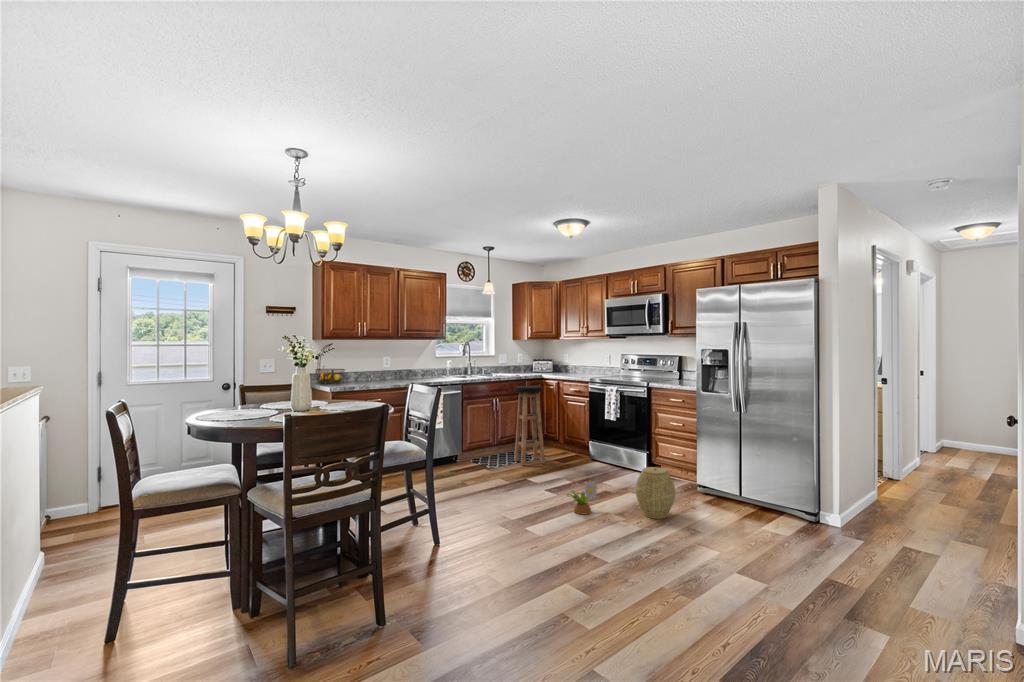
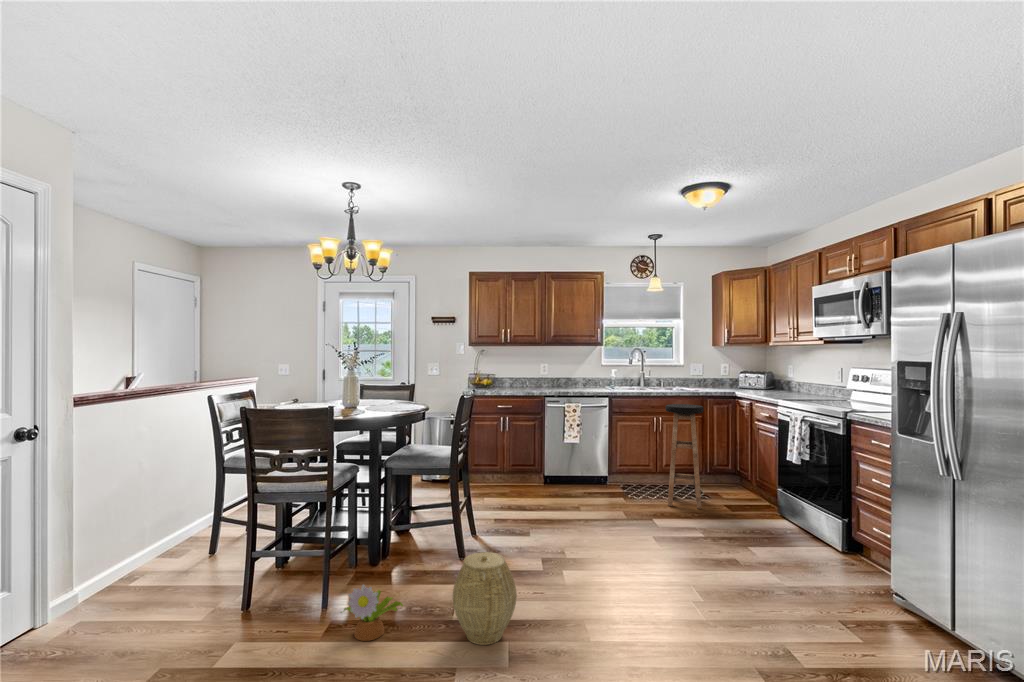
woven basket: present [635,467,676,519] -> present [453,552,517,645]
decorative plant: present [567,481,597,514] -> present [341,585,403,641]

